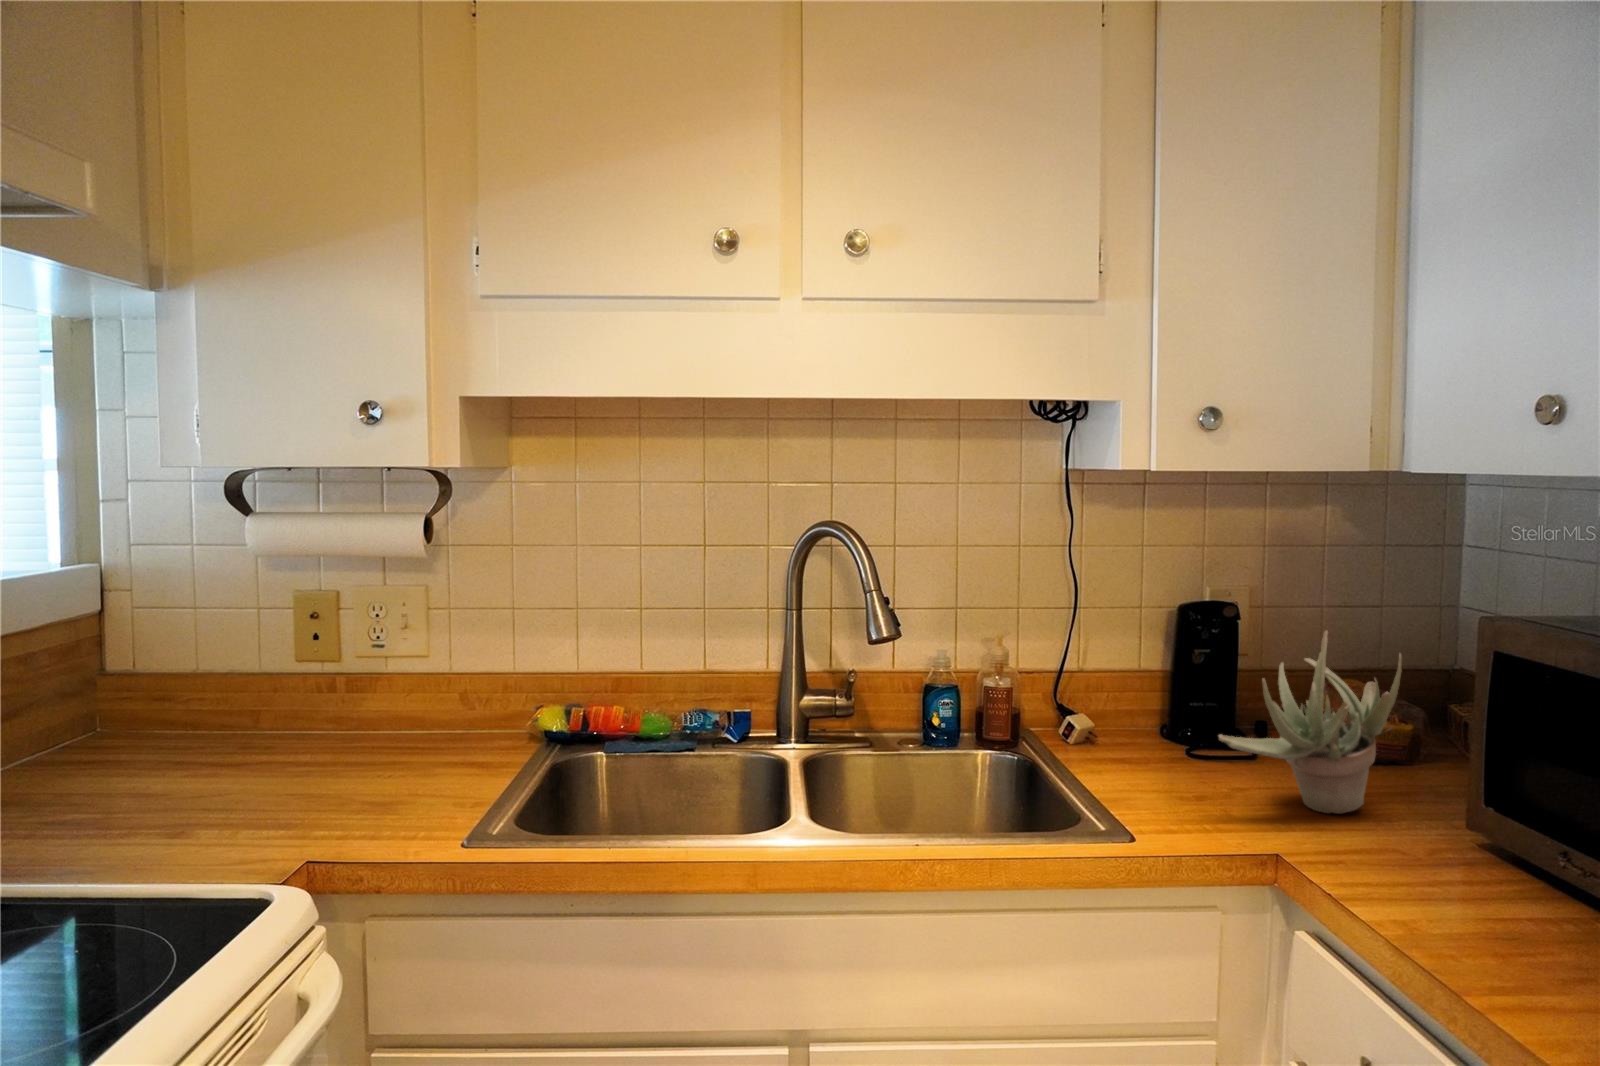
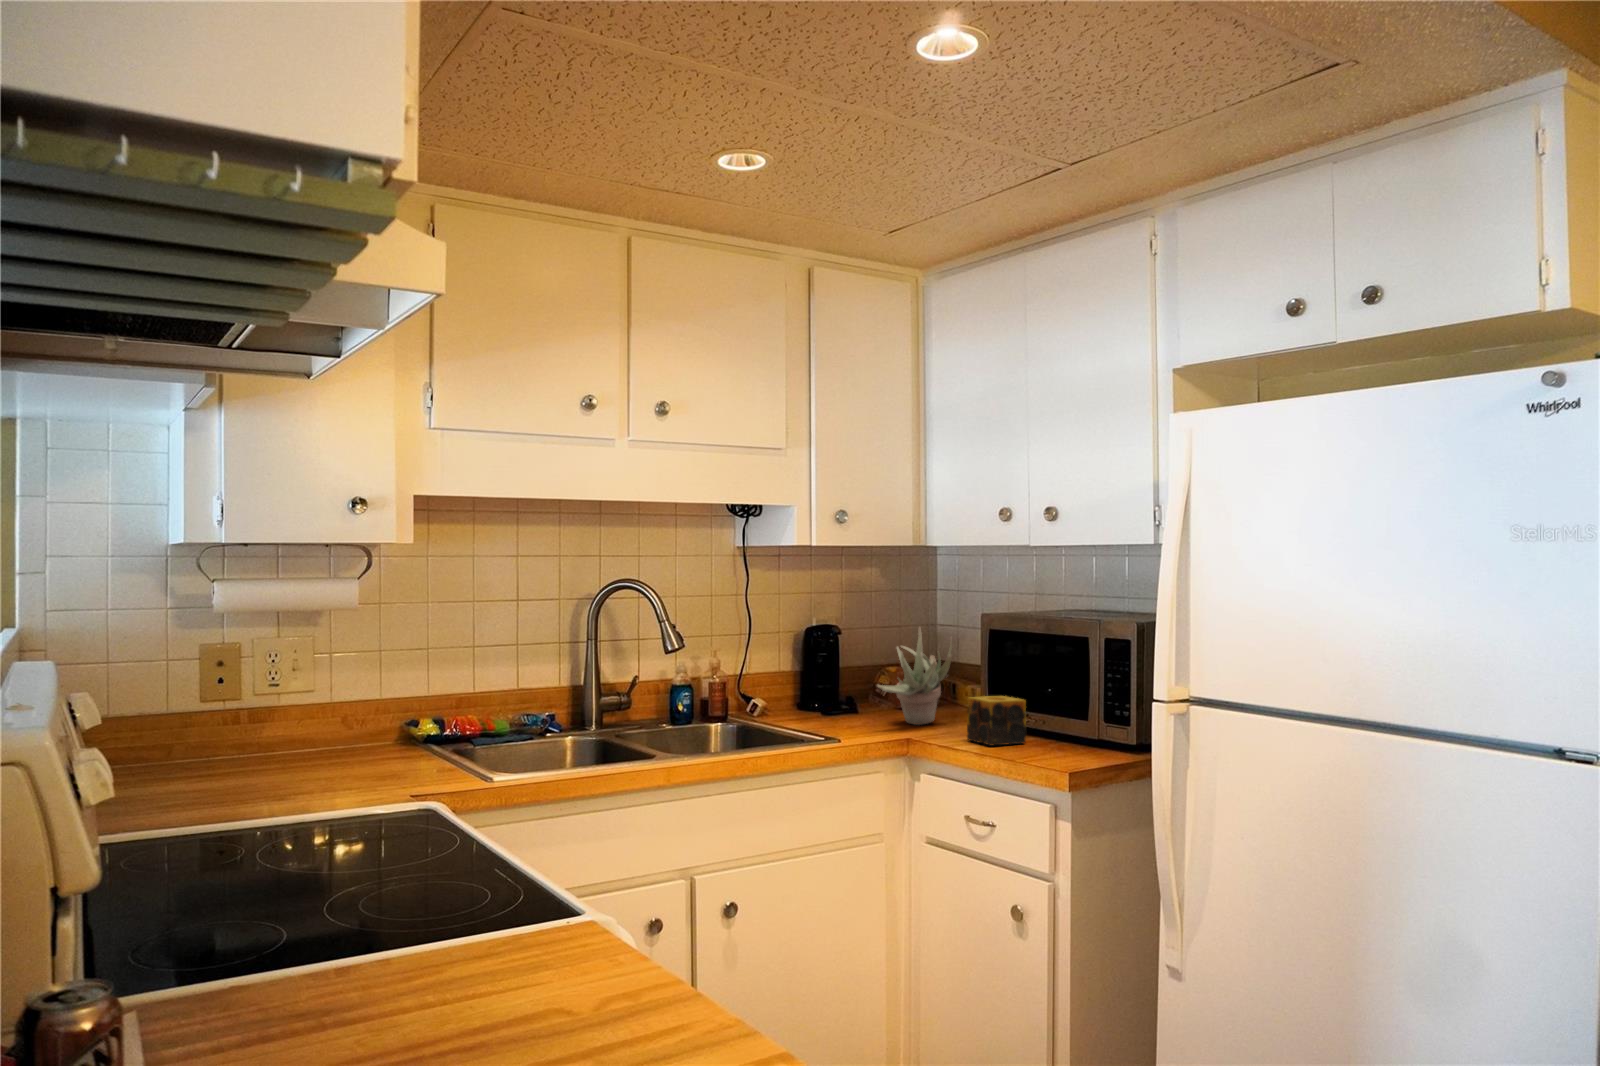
candle: none [1374,795,1514,921] -> present [967,696,1026,746]

